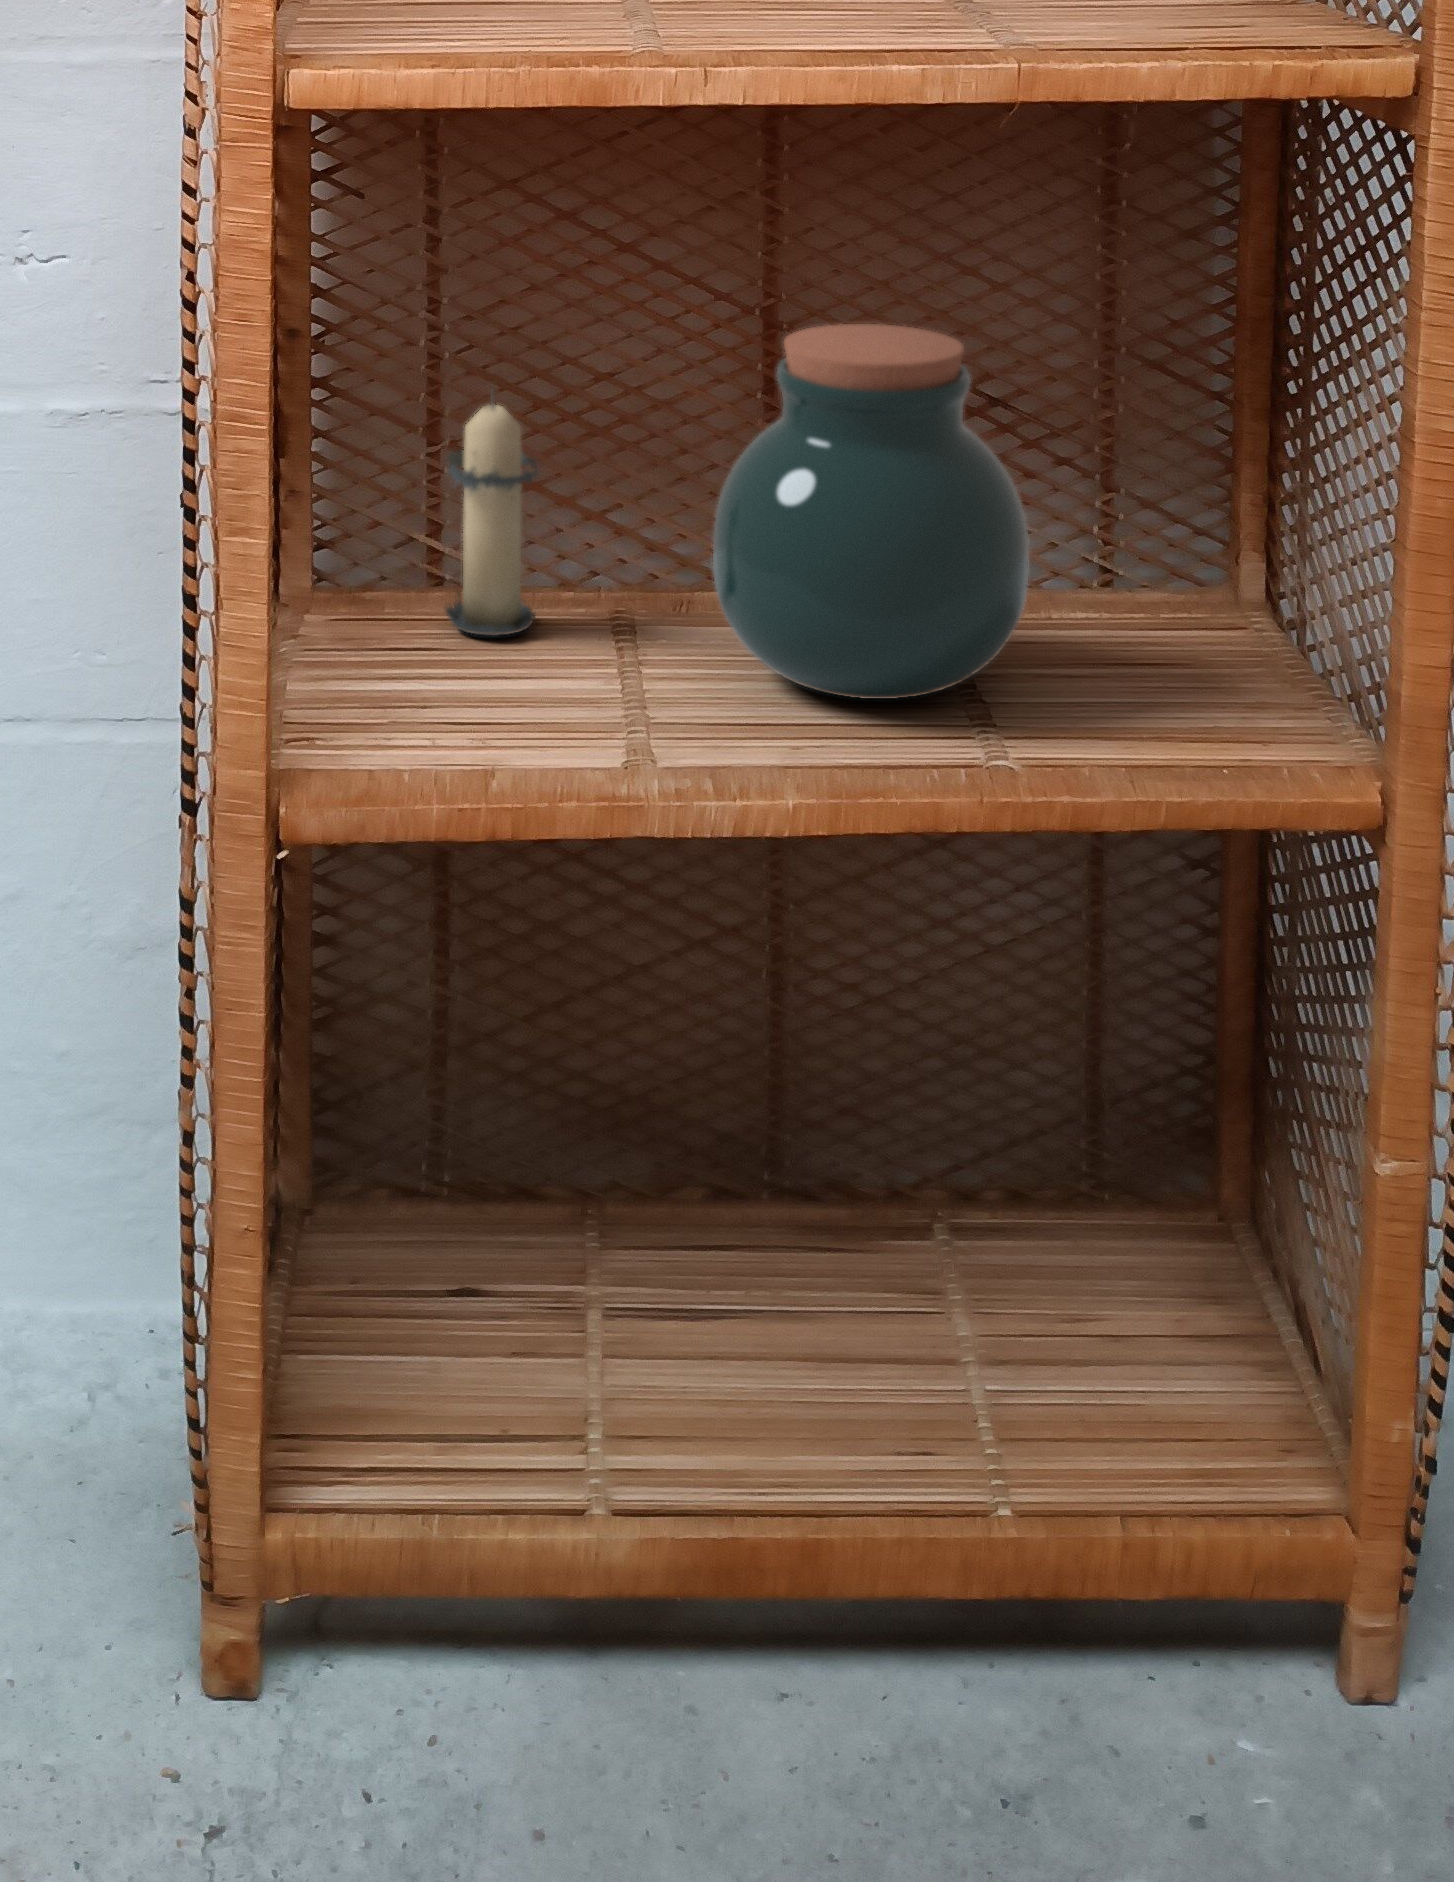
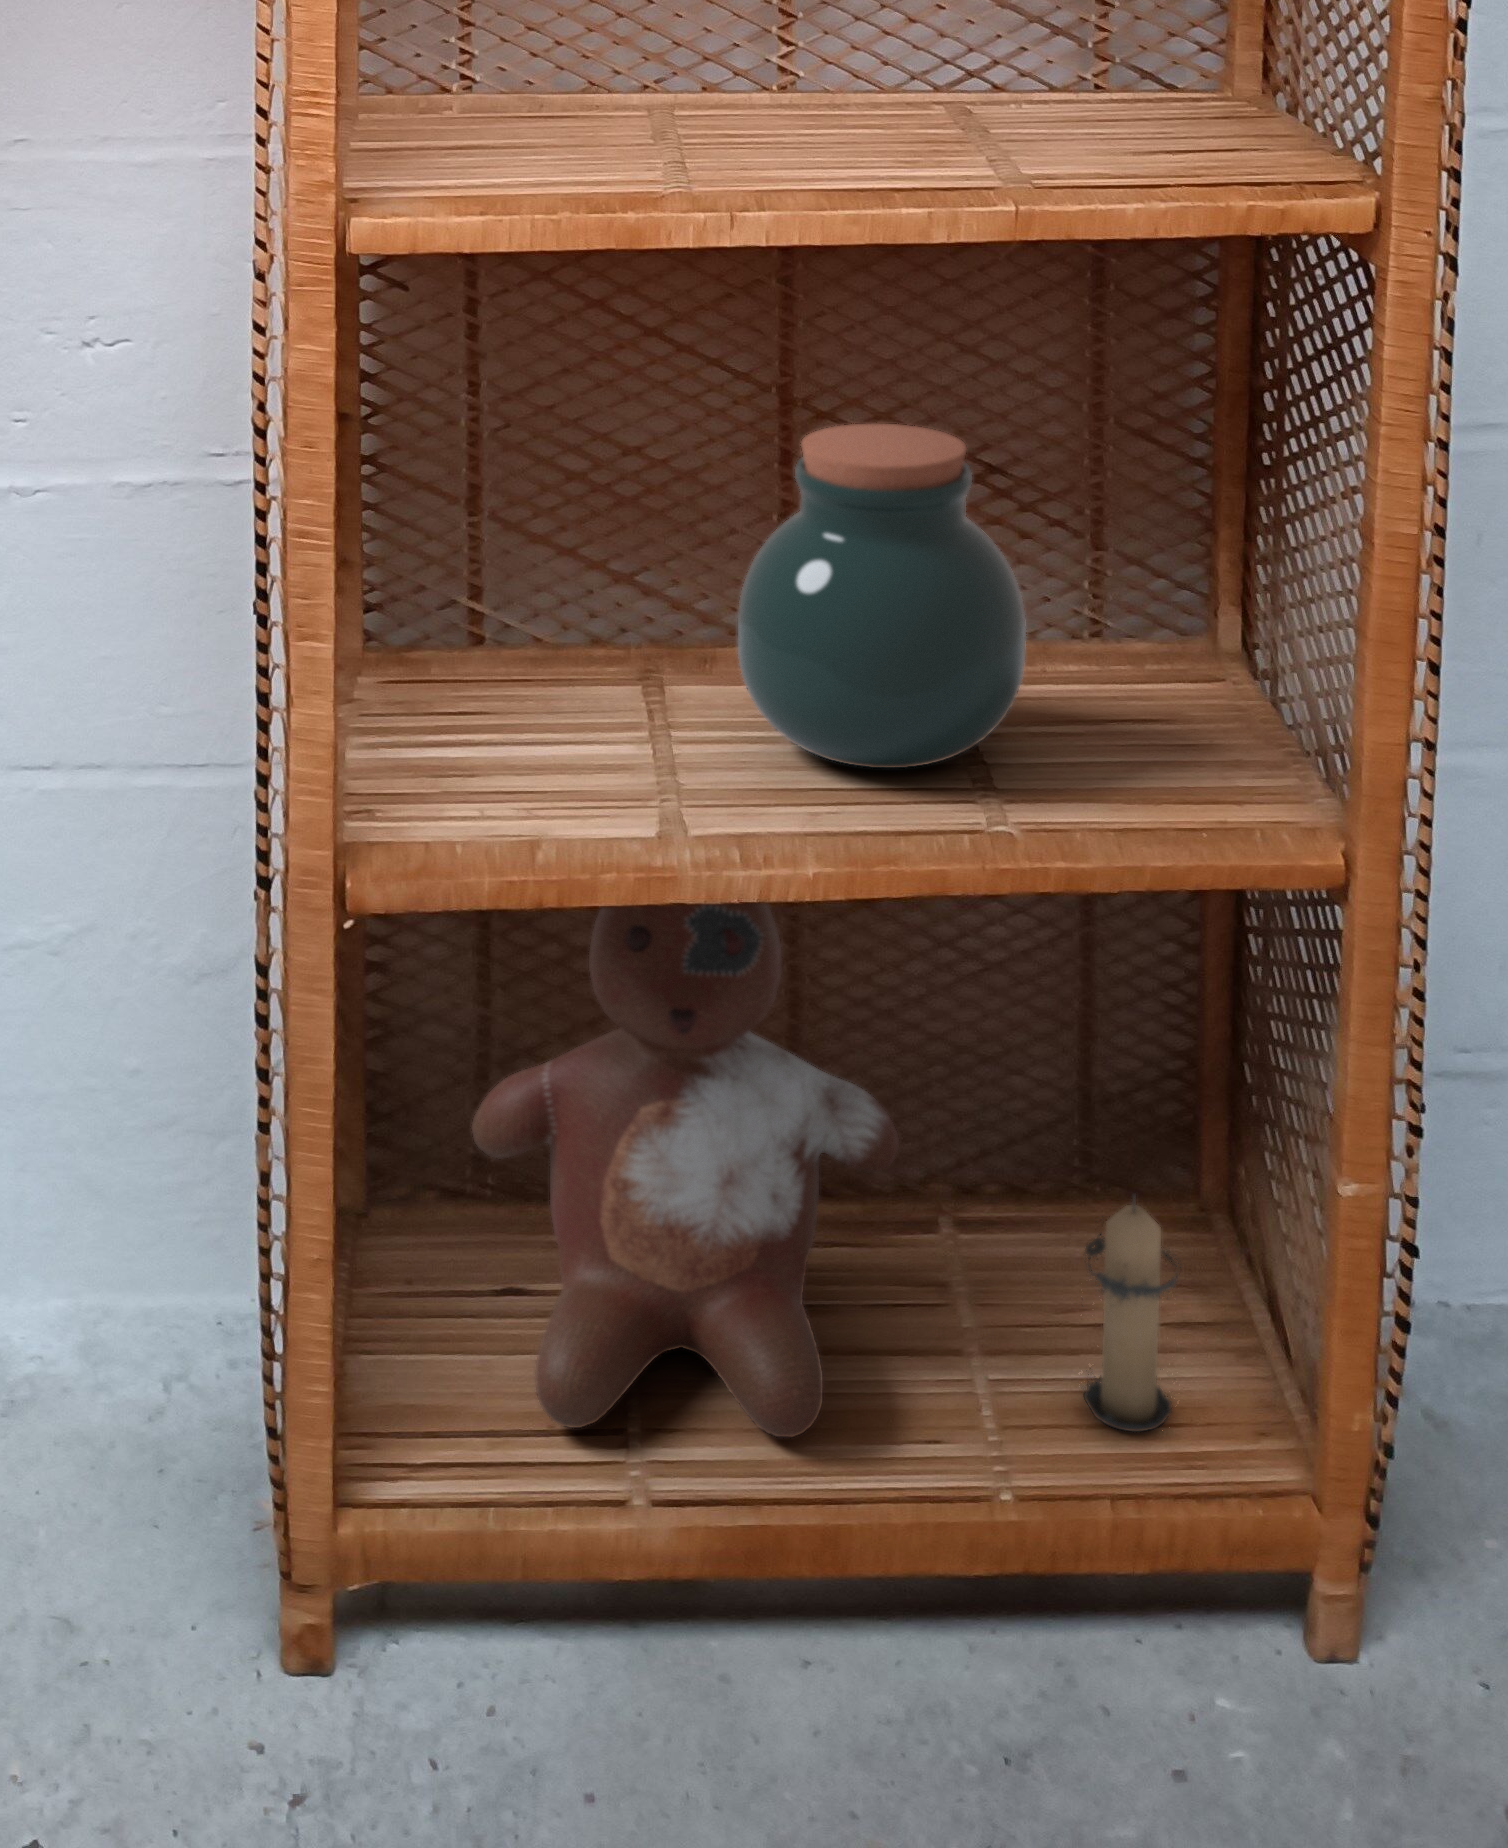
candle: present [446,392,540,636] -> present [1083,1195,1181,1432]
stuffed bear: none [421,755,888,1446] -> present [472,903,899,1437]

